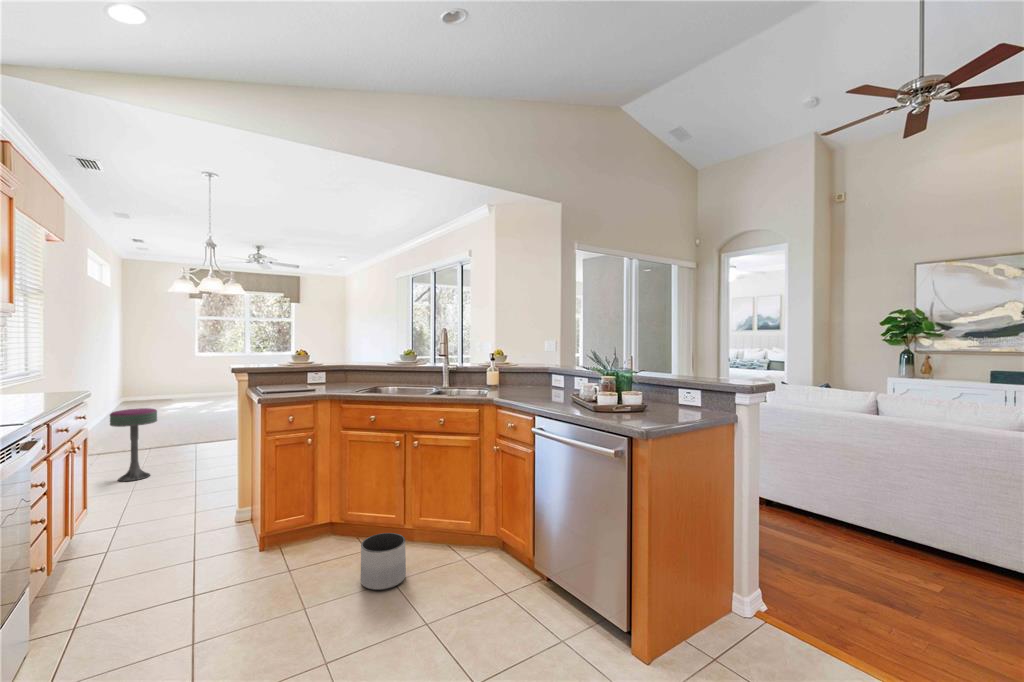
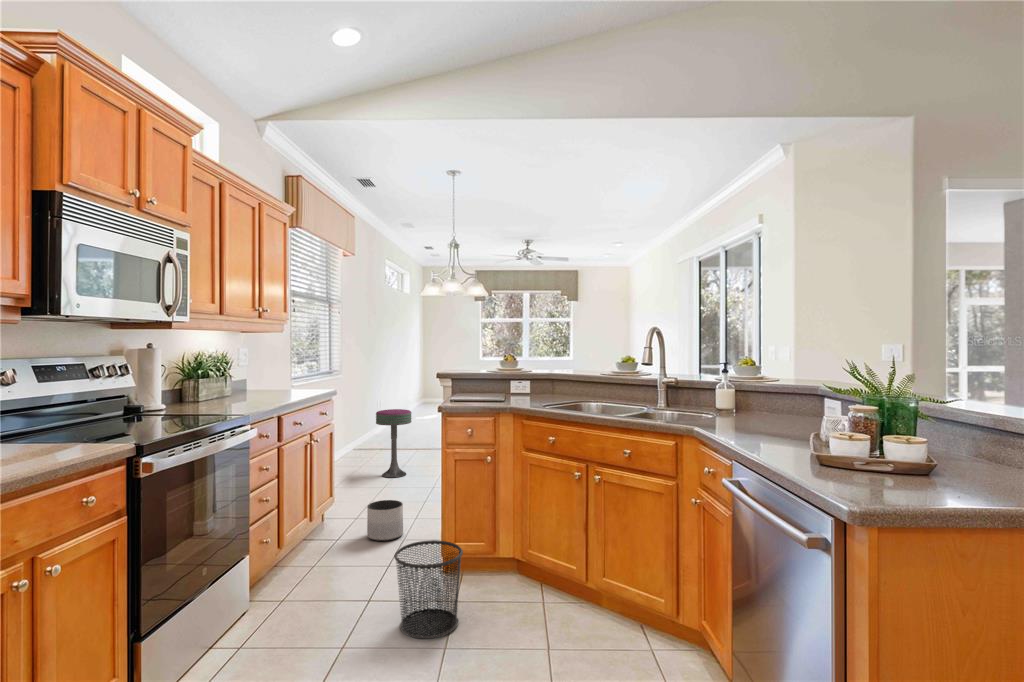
waste bin: none [240,518,310,611] -> present [394,540,463,639]
planter: present [361,533,406,590] -> present [367,500,403,541]

